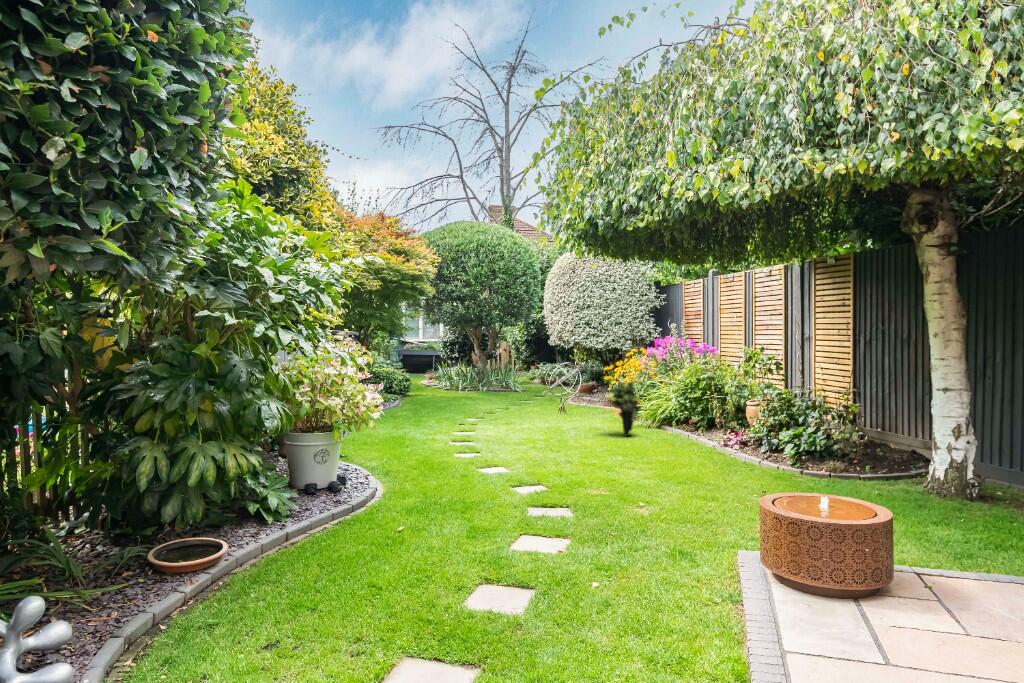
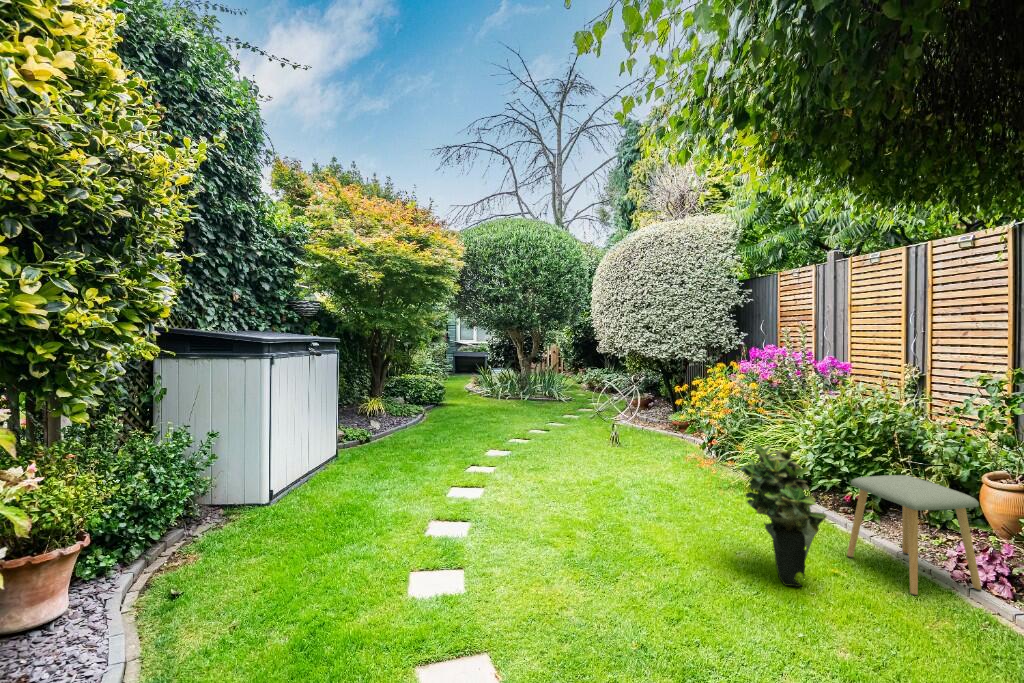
stool: none [659,393,702,436] -> present [847,475,981,596]

